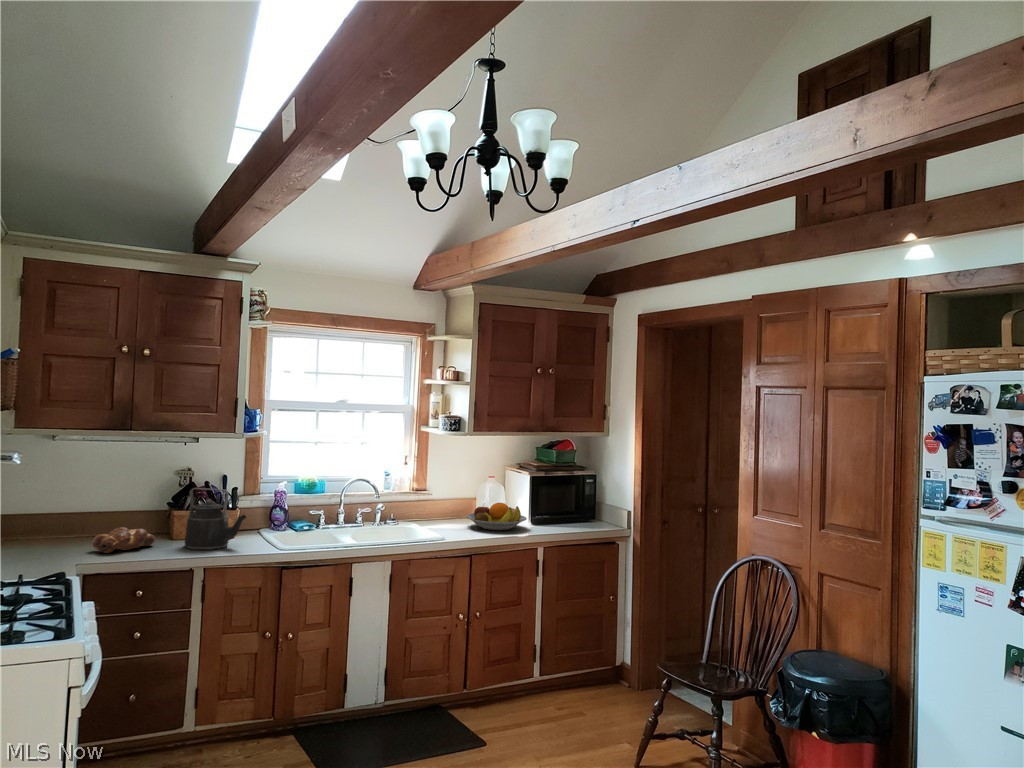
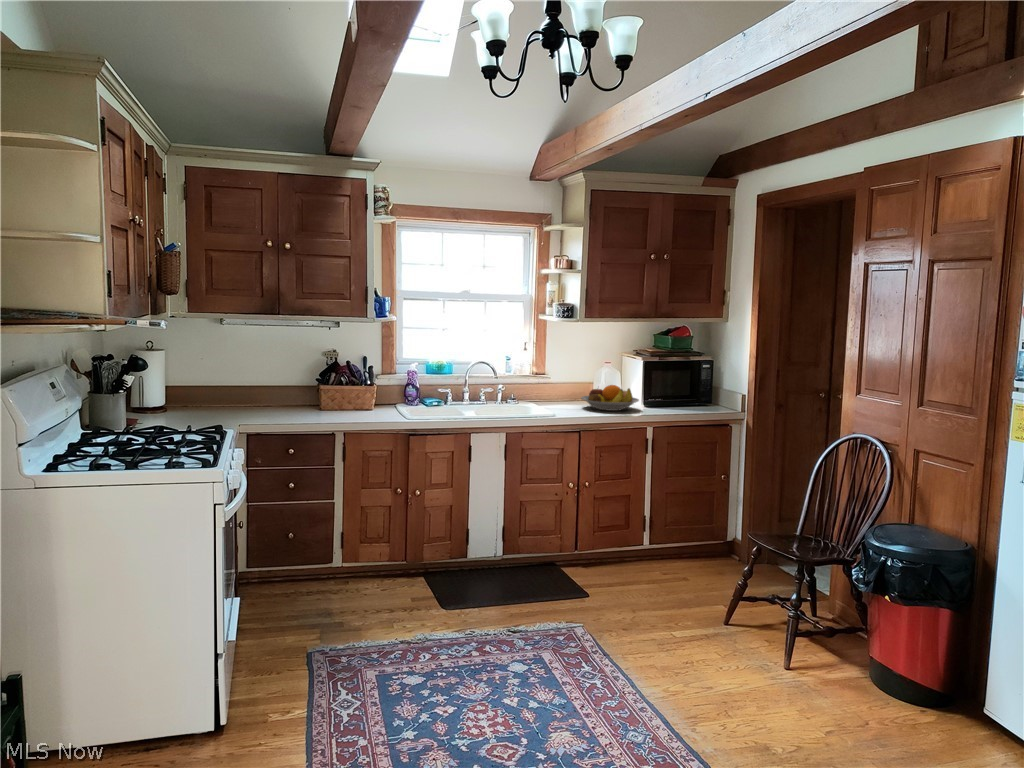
kettle: present [185,488,246,550] -> none [329,365,378,418]
bread loaf: present [92,527,155,553] -> none [256,397,306,417]

